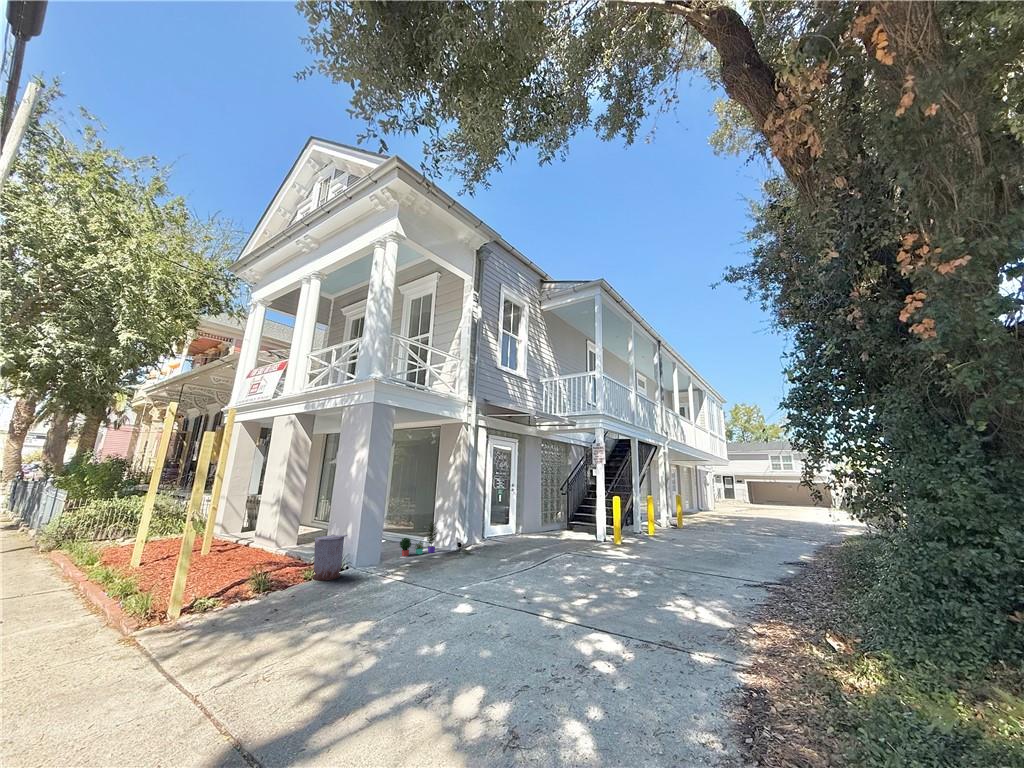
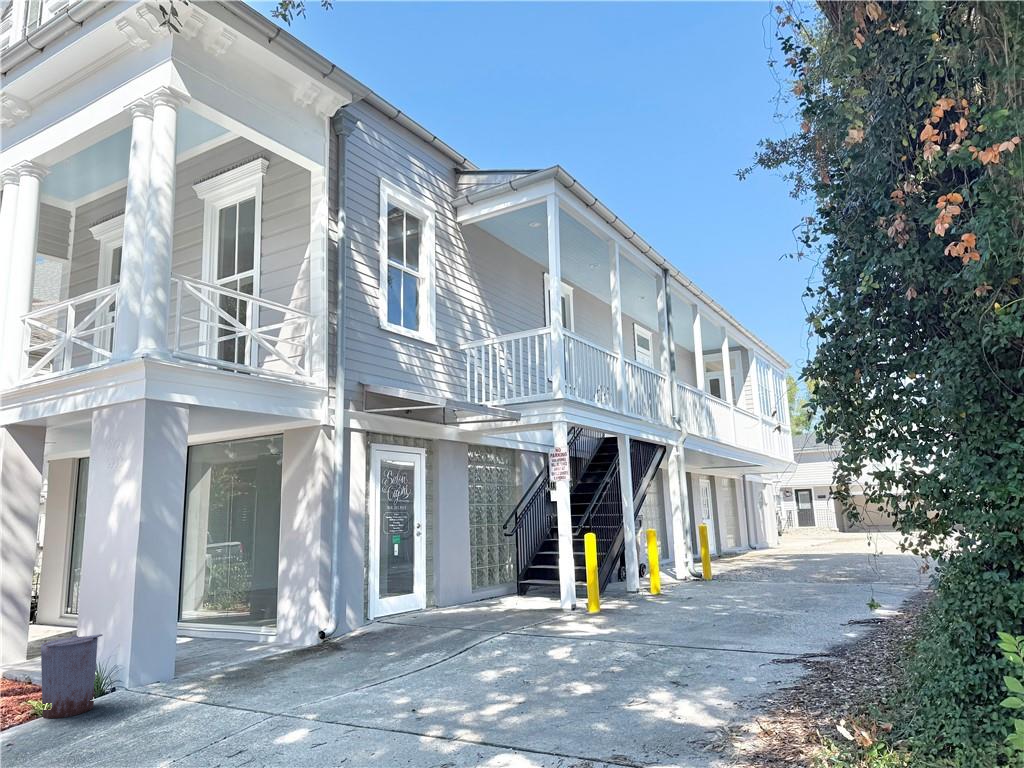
potted plant: present [400,522,437,556] -> none [212,597,282,663]

